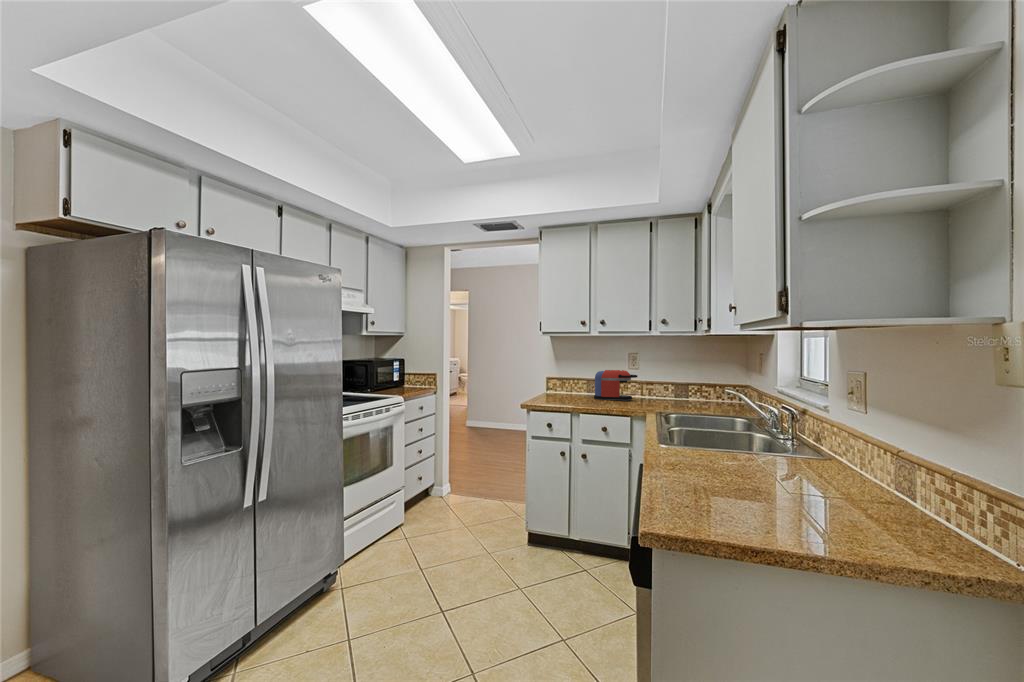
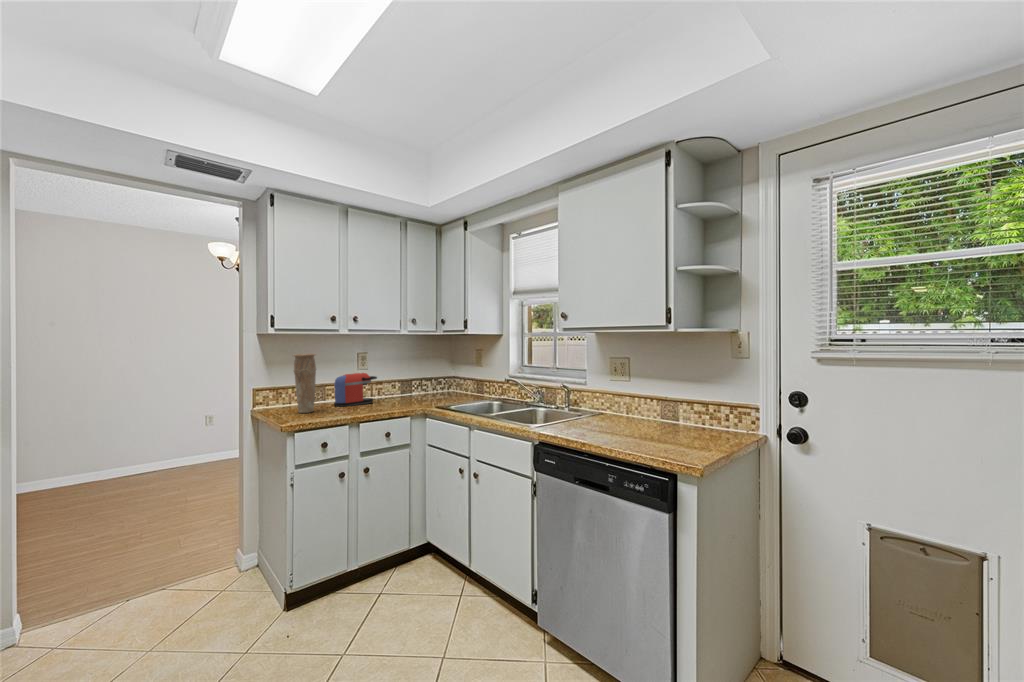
vase: none [552,348,571,399] -> present [293,353,316,413]

